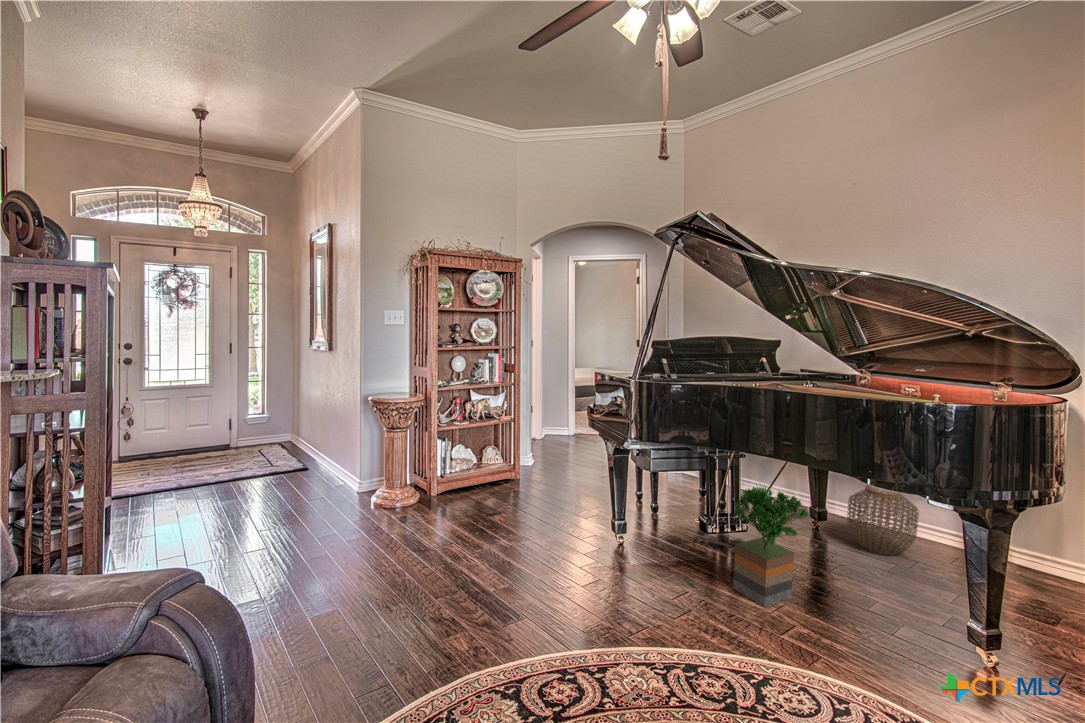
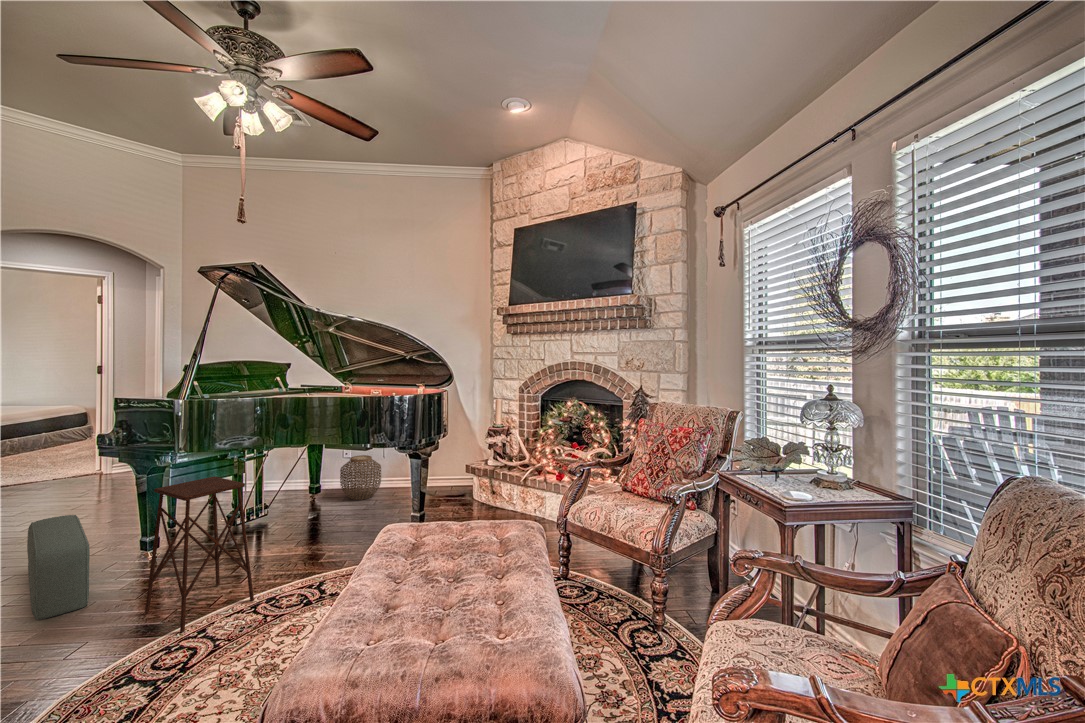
pouf: none [516,476,569,574] -> present [27,515,90,620]
side table: none [578,477,674,657] -> present [145,476,254,633]
potted tree: present [733,487,809,607] -> none [275,468,330,551]

